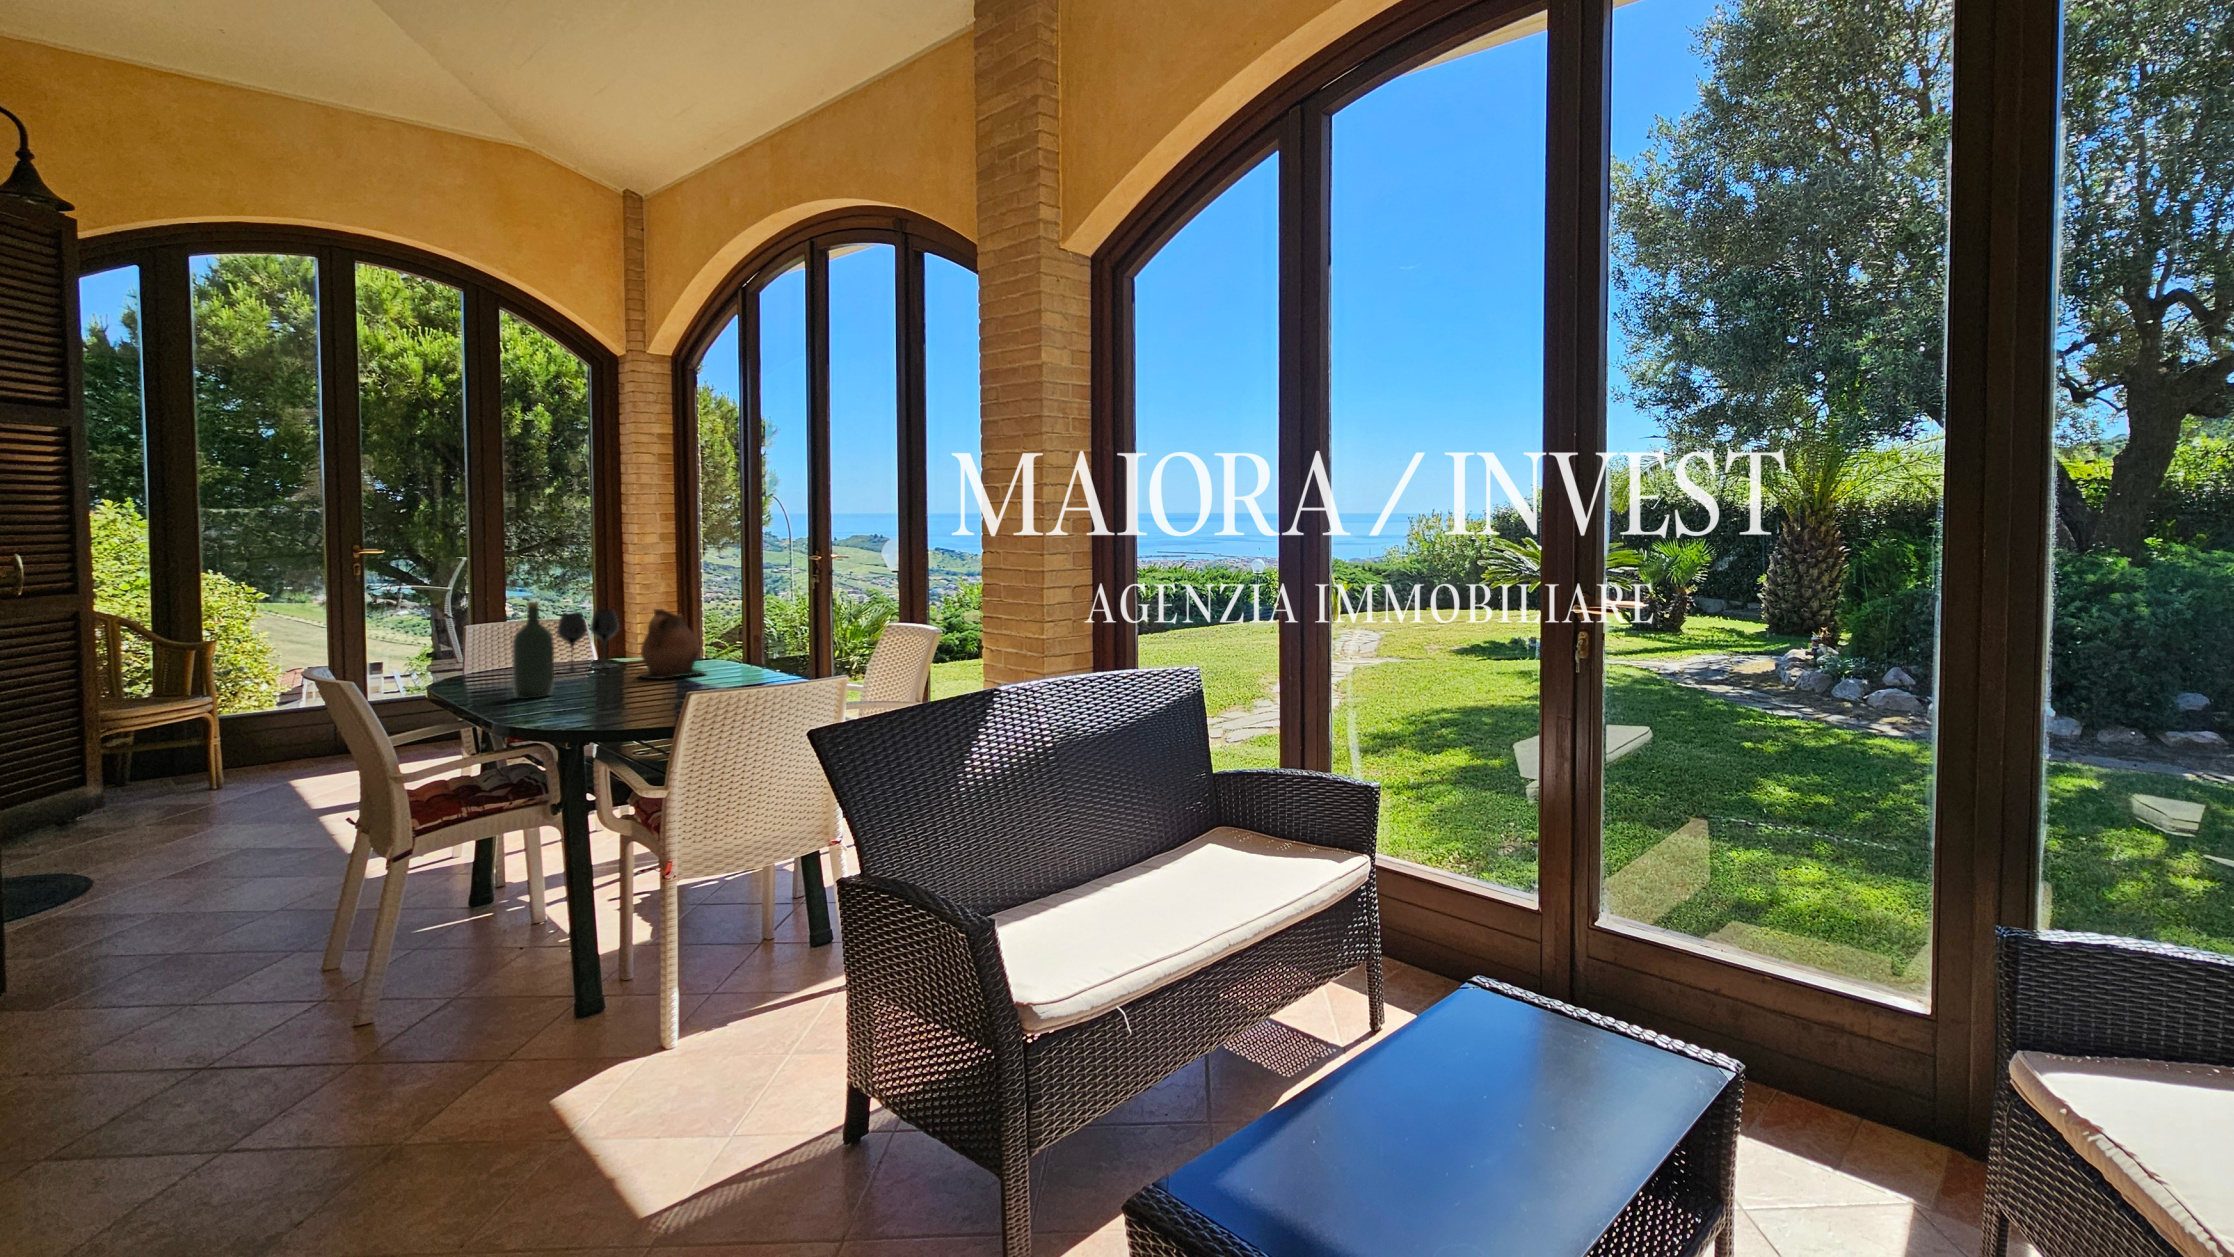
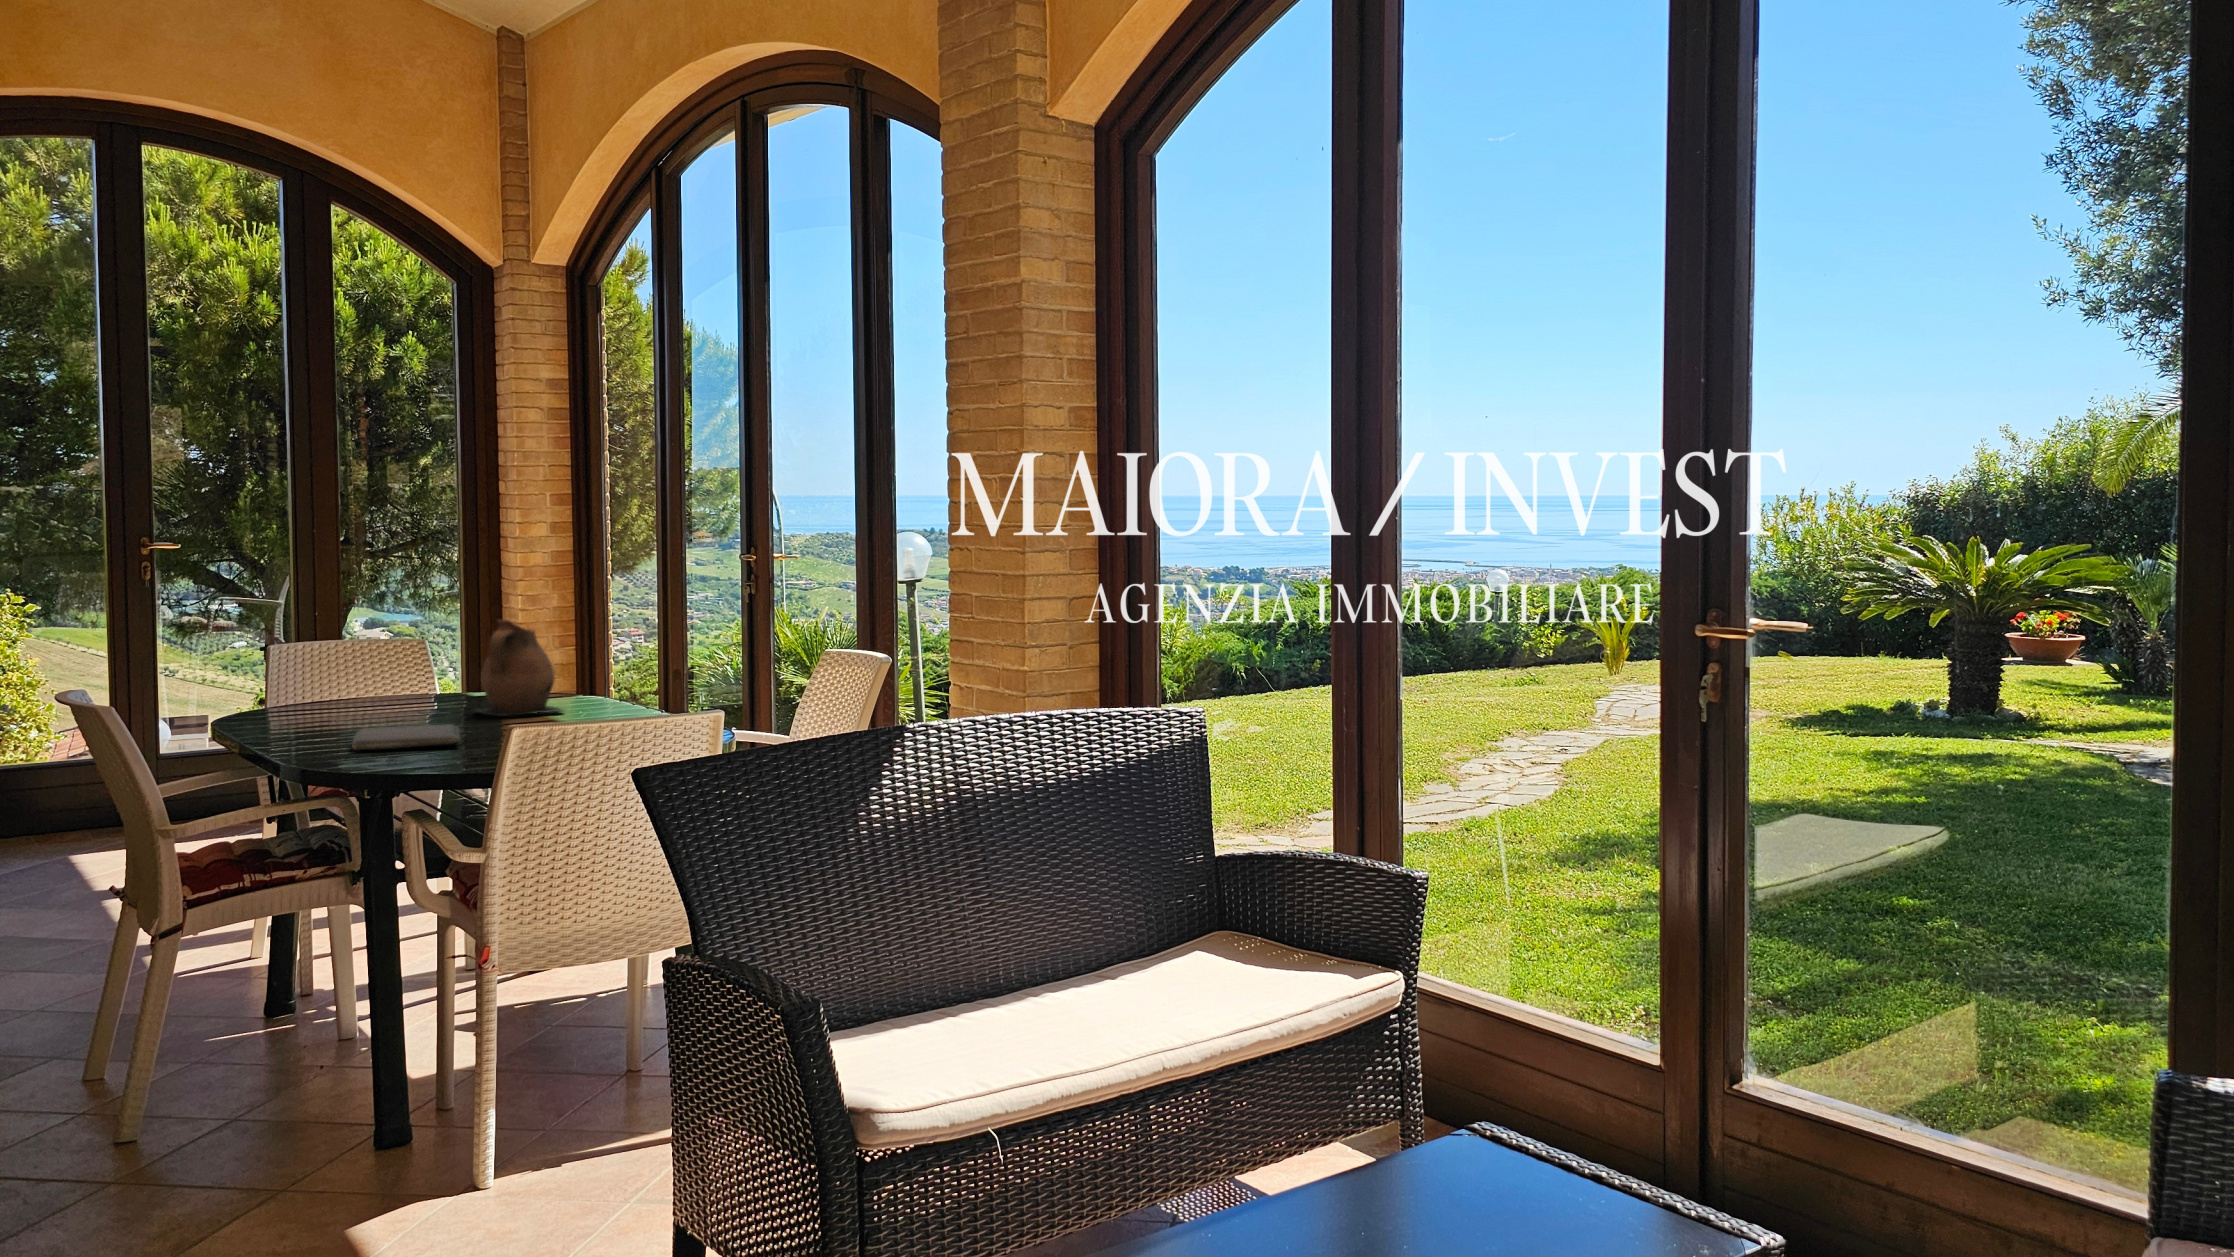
wine bottle: present [512,602,554,699] -> none [319,605,369,732]
wine glass: present [557,610,619,673] -> none [379,620,459,704]
book: none [547,688,636,713] -> present [353,724,460,751]

